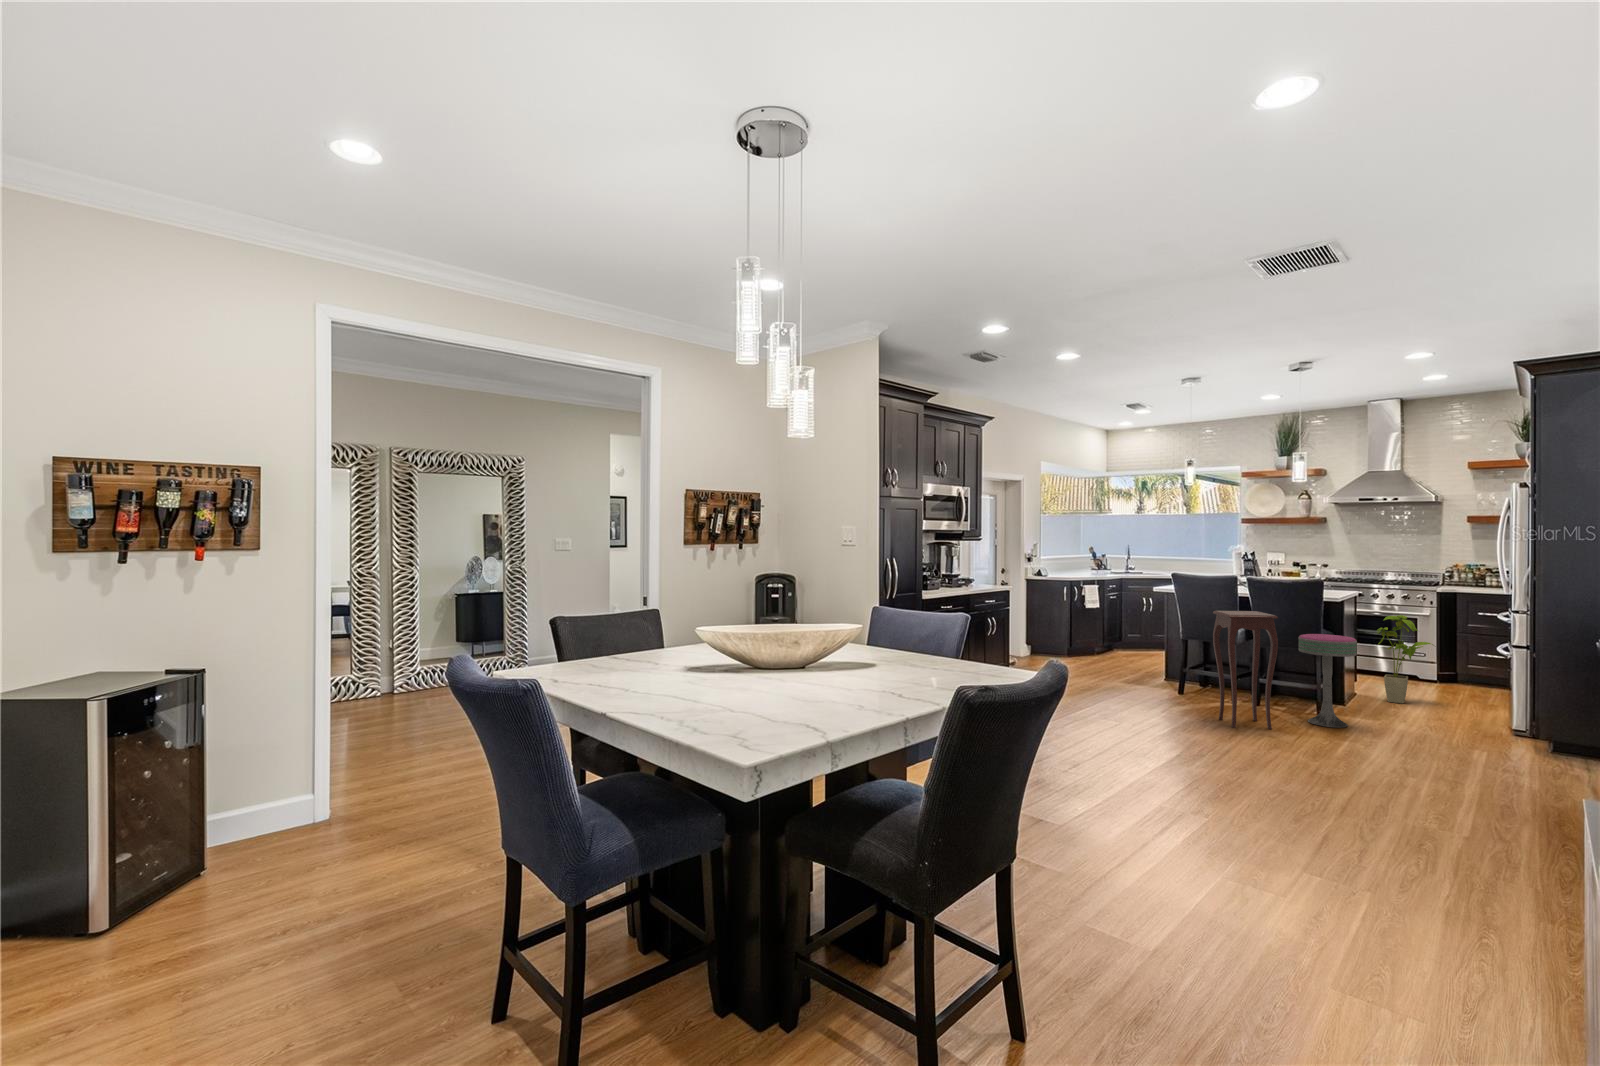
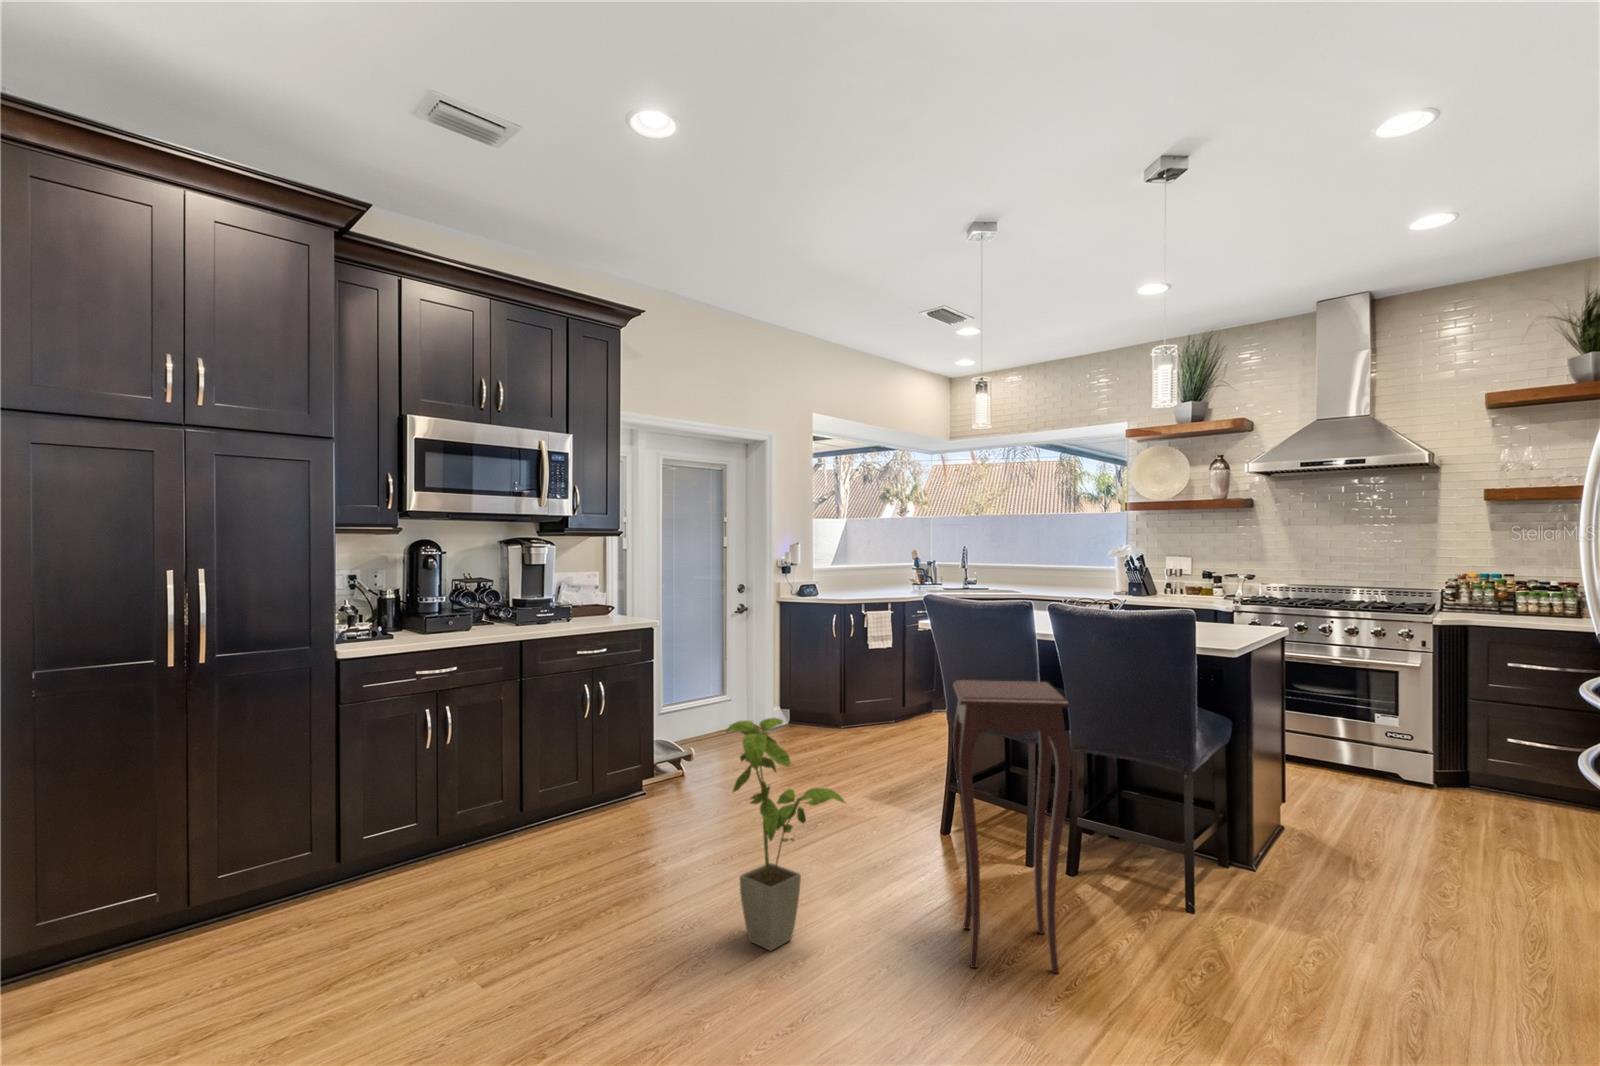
house plant: present [1377,615,1433,704] -> present [727,718,845,951]
bar stool: present [1298,634,1357,728] -> none [1137,731,1259,962]

